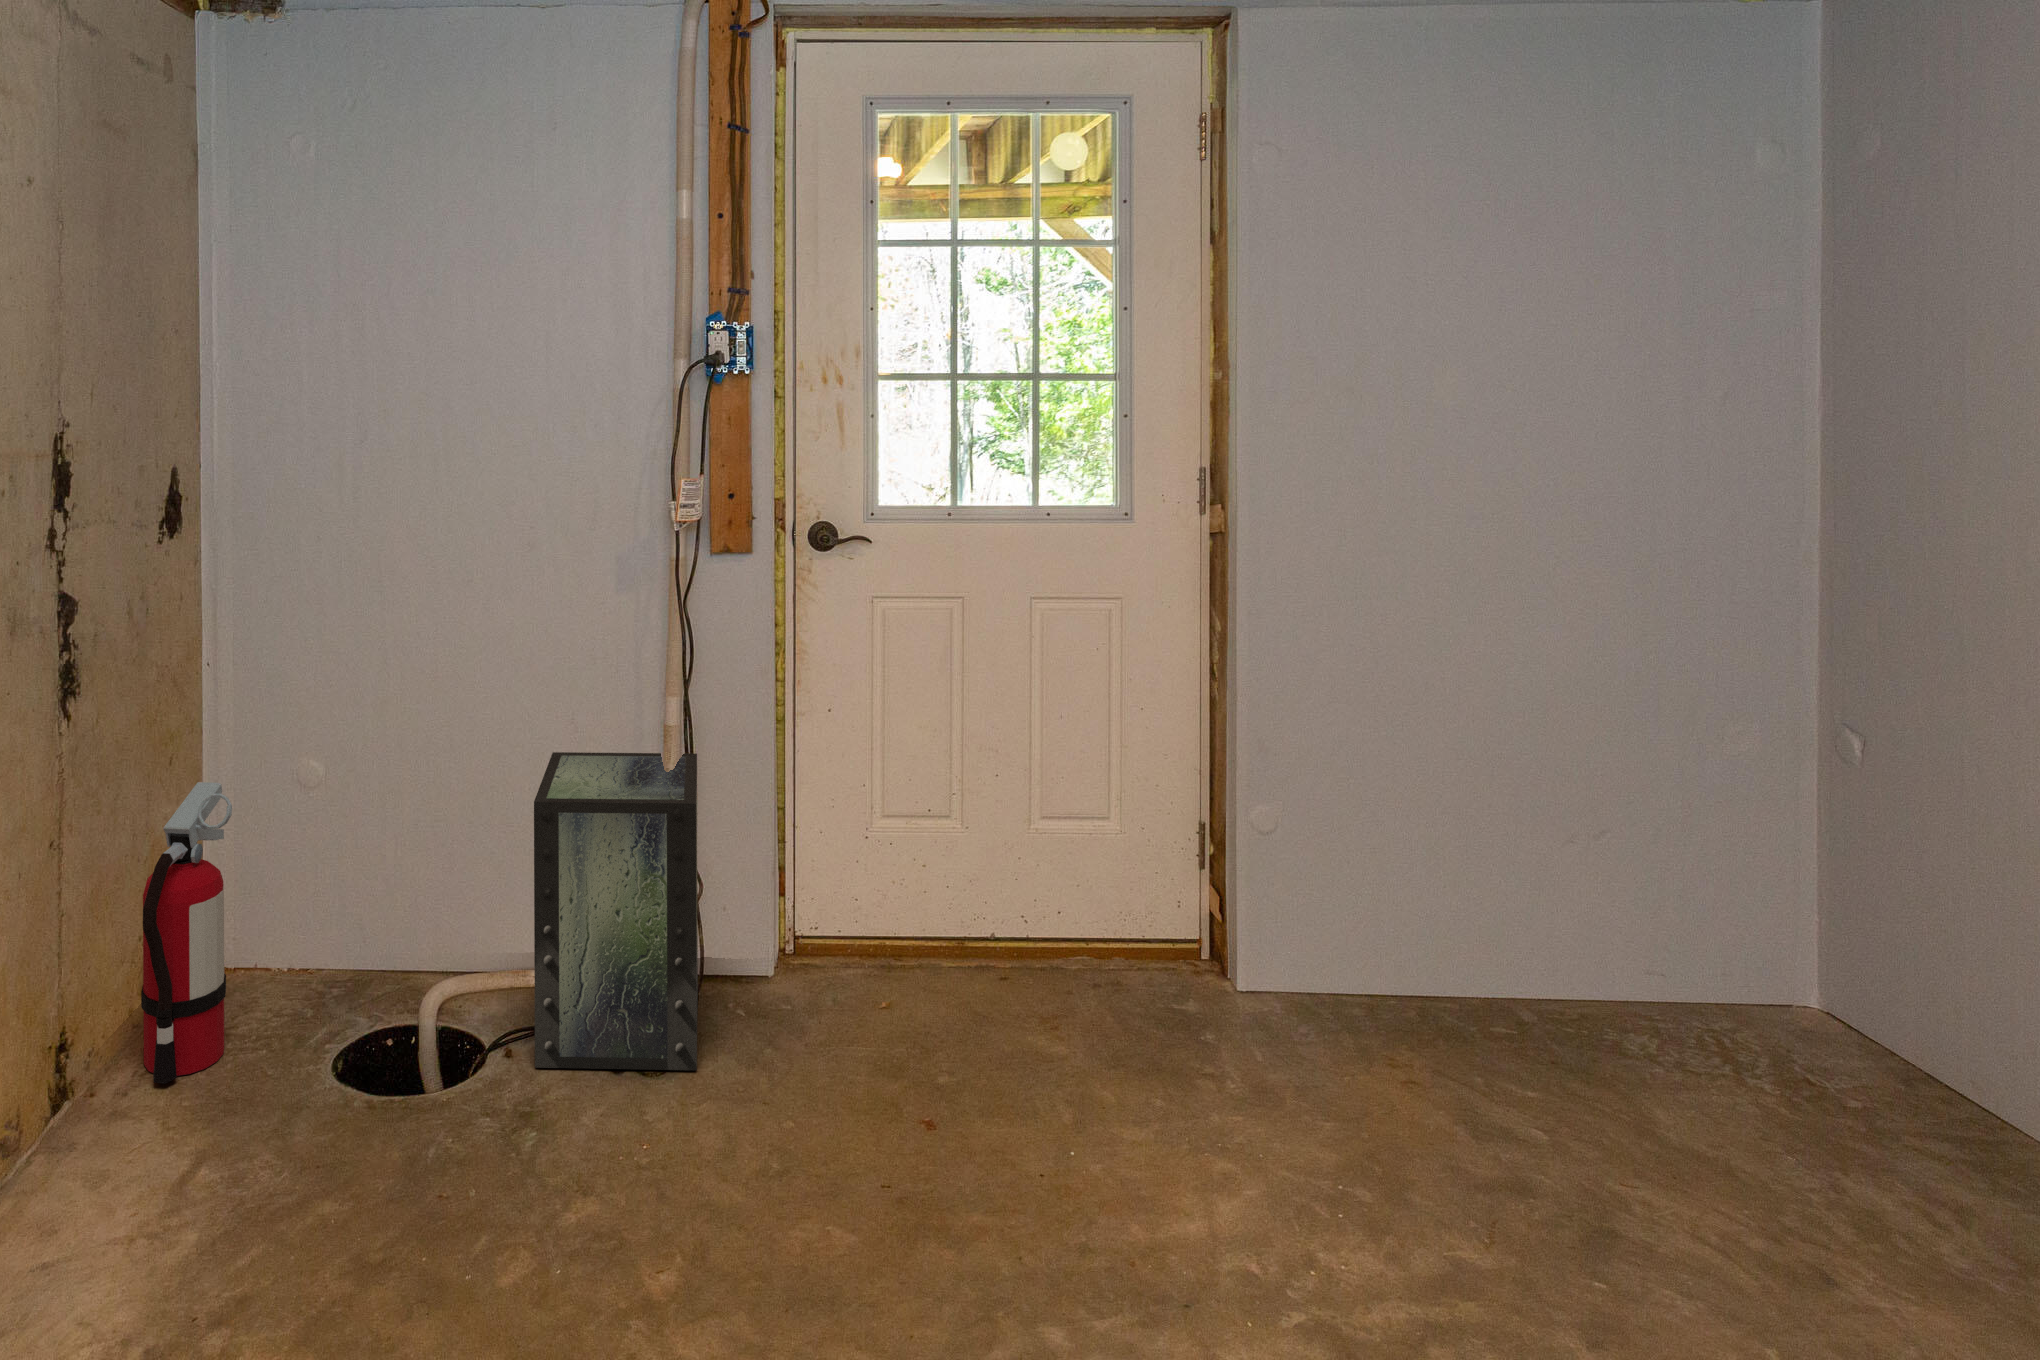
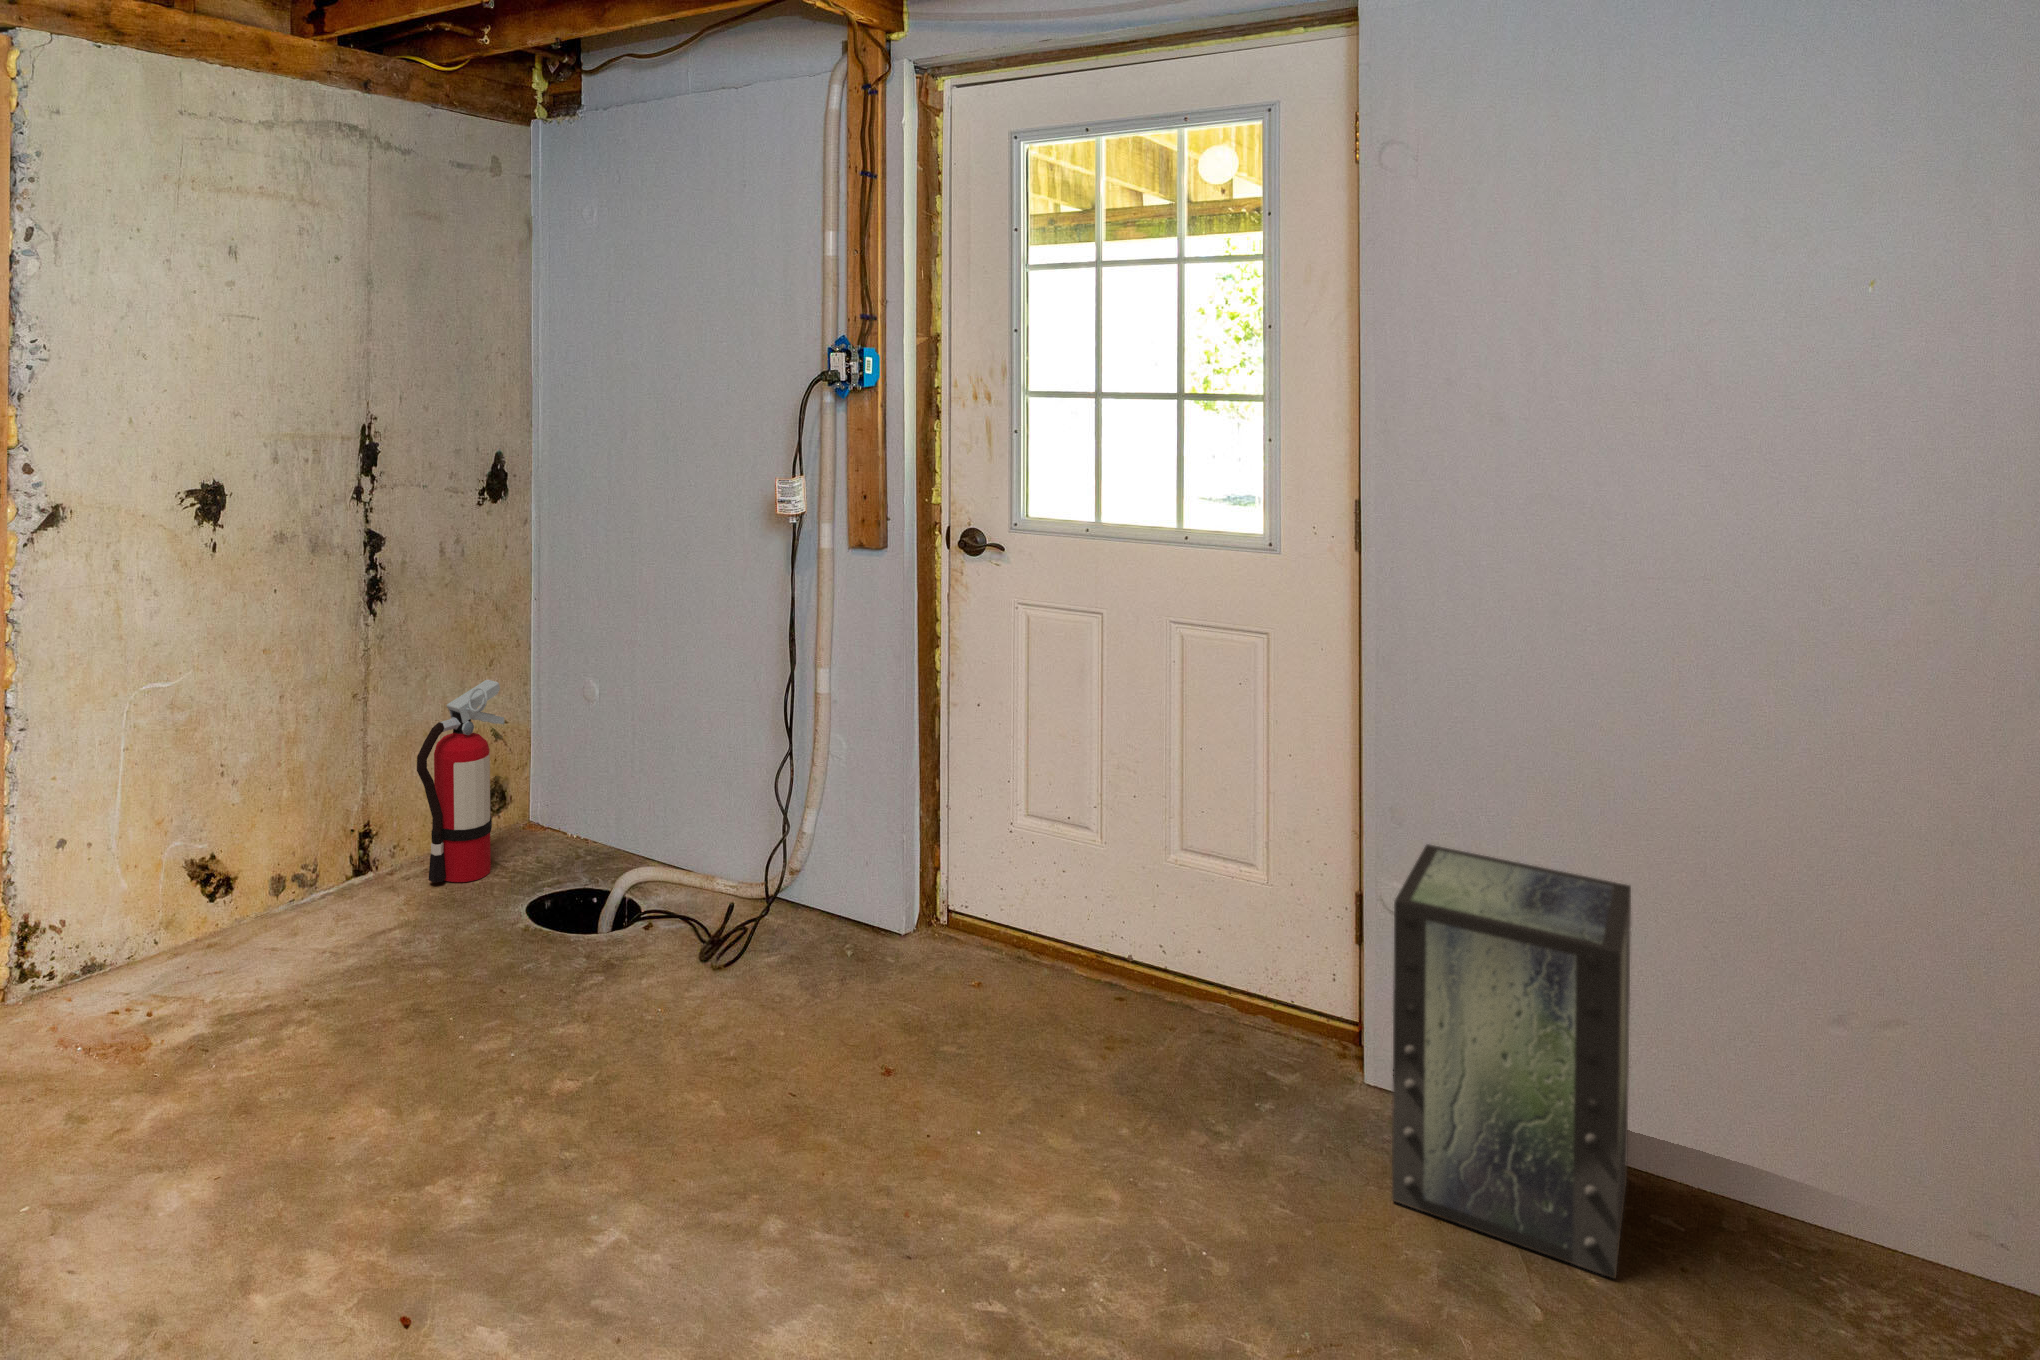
storage box: present [534,752,698,1071] -> present [1392,844,1631,1278]

